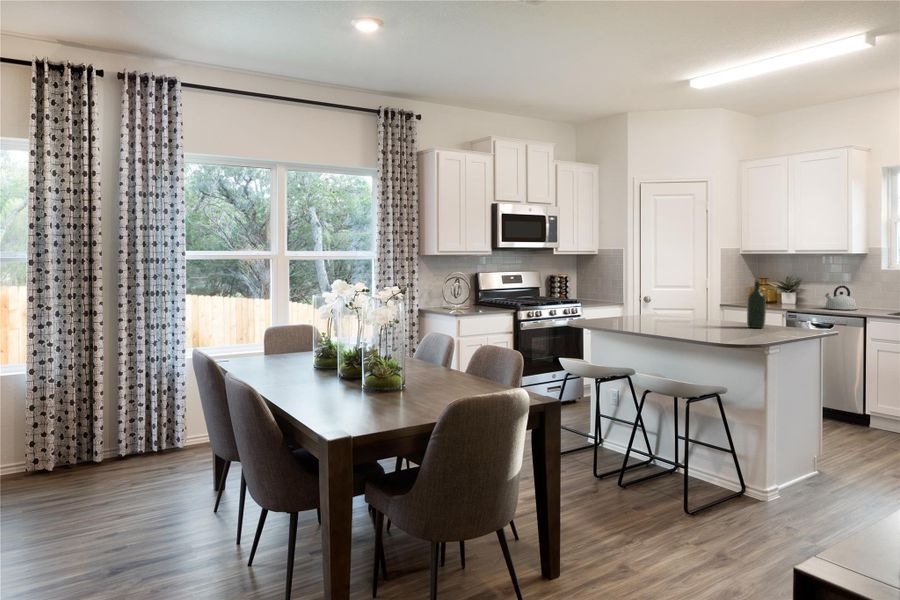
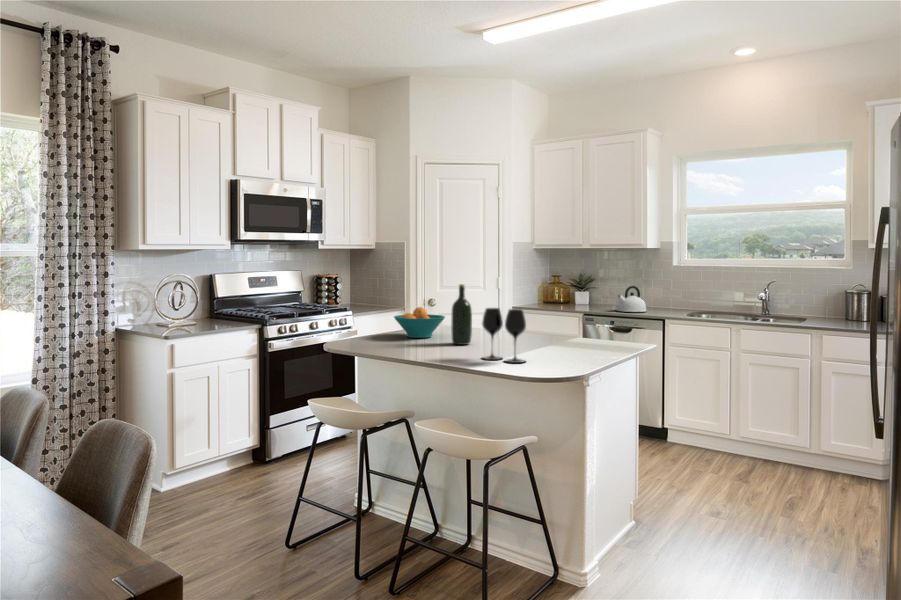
wine bottle: present [747,280,766,328] -> present [451,284,472,345]
wine glass: none [690,296,728,338] -> present [482,308,526,363]
fruit bowl: none [618,298,660,321] -> present [394,307,445,338]

